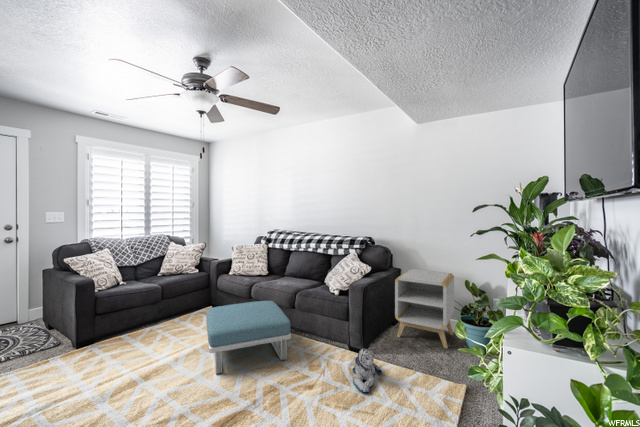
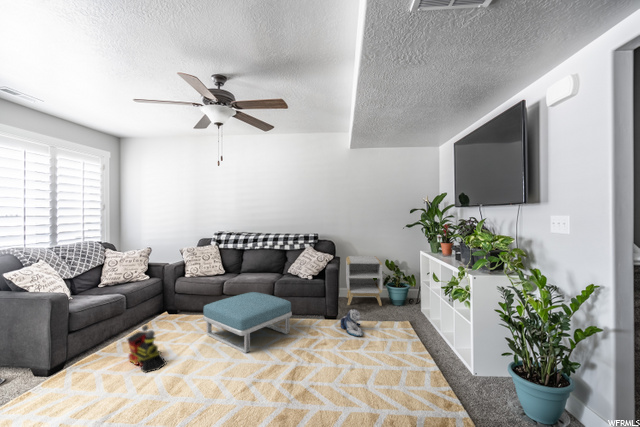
toy train: none [122,316,150,369] -> present [127,321,166,373]

